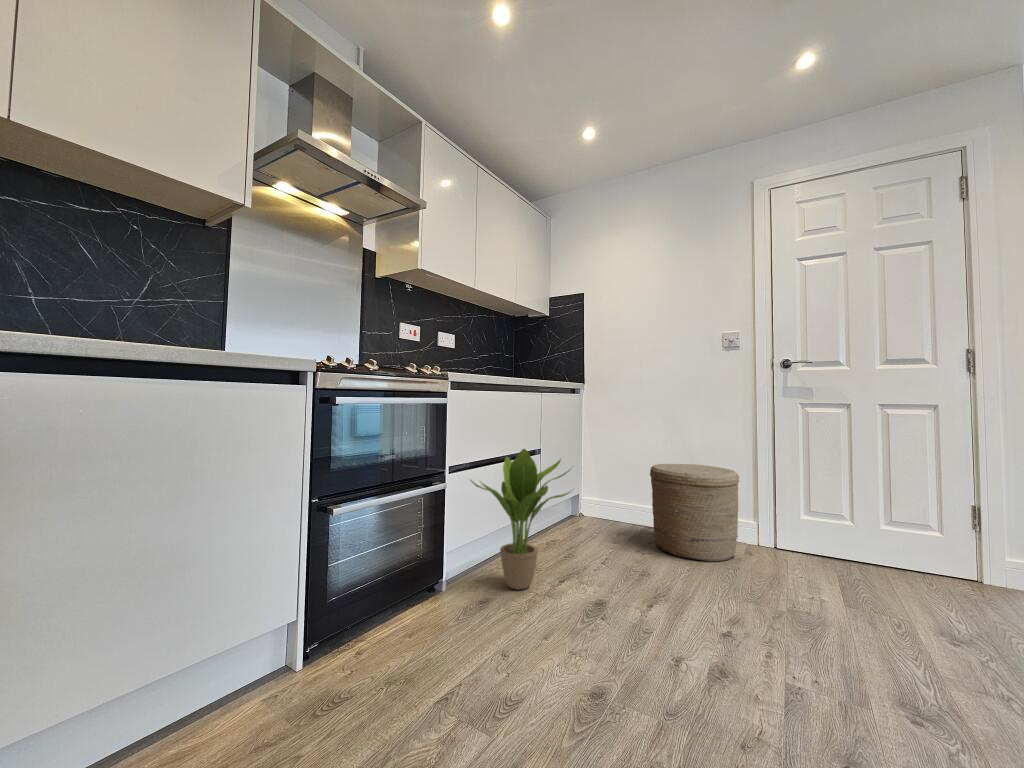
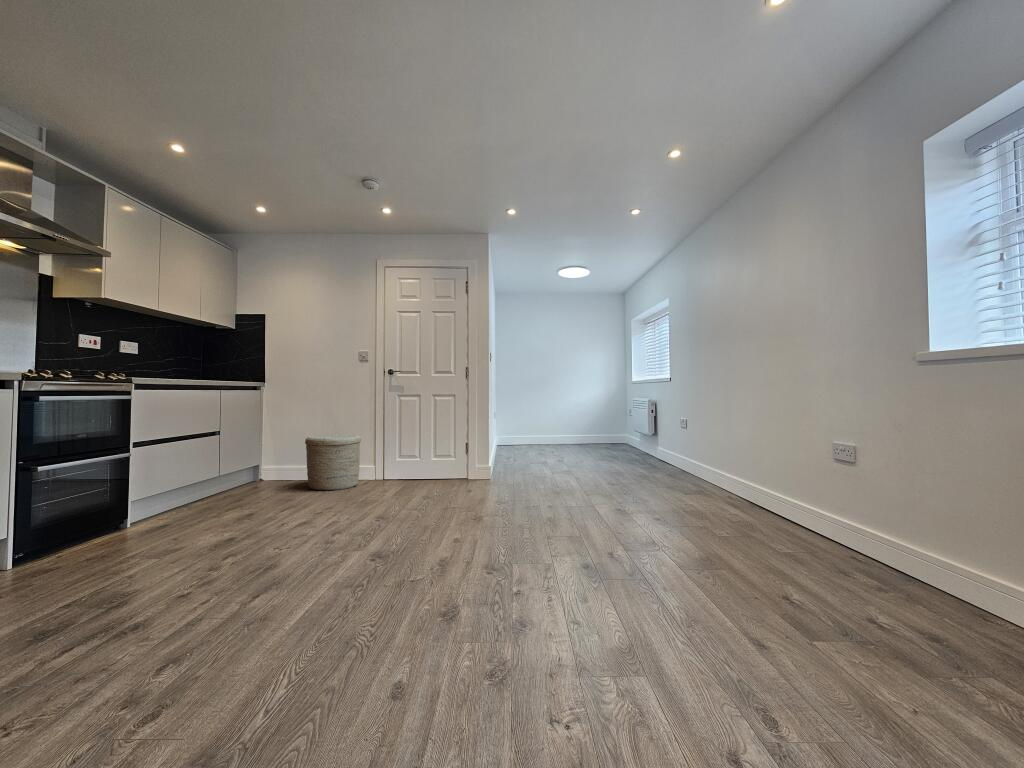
potted plant: present [471,449,570,589] -> none [152,426,235,518]

